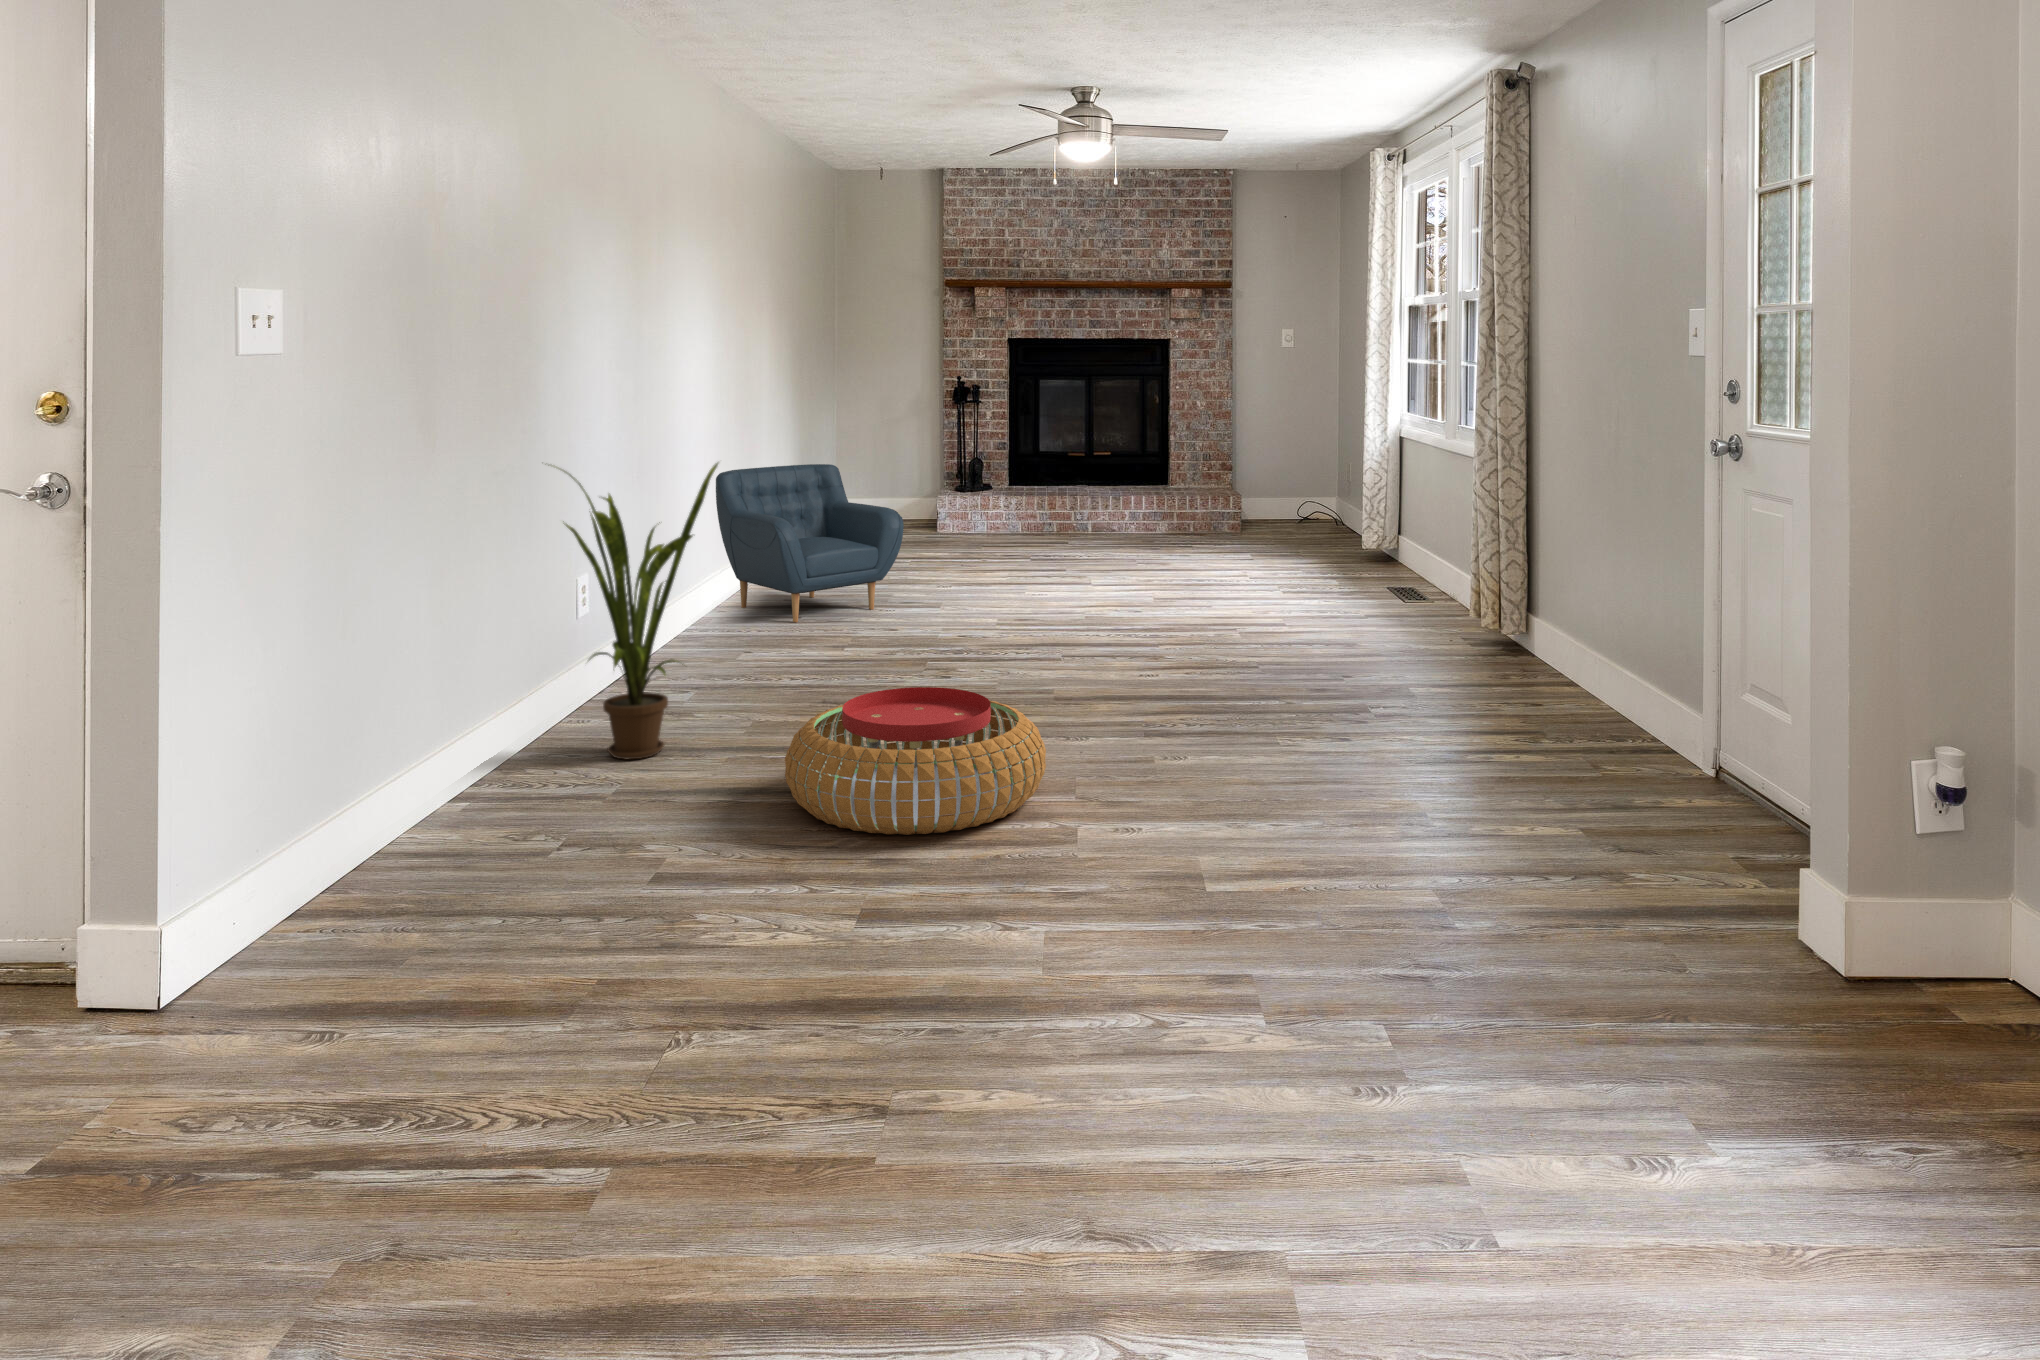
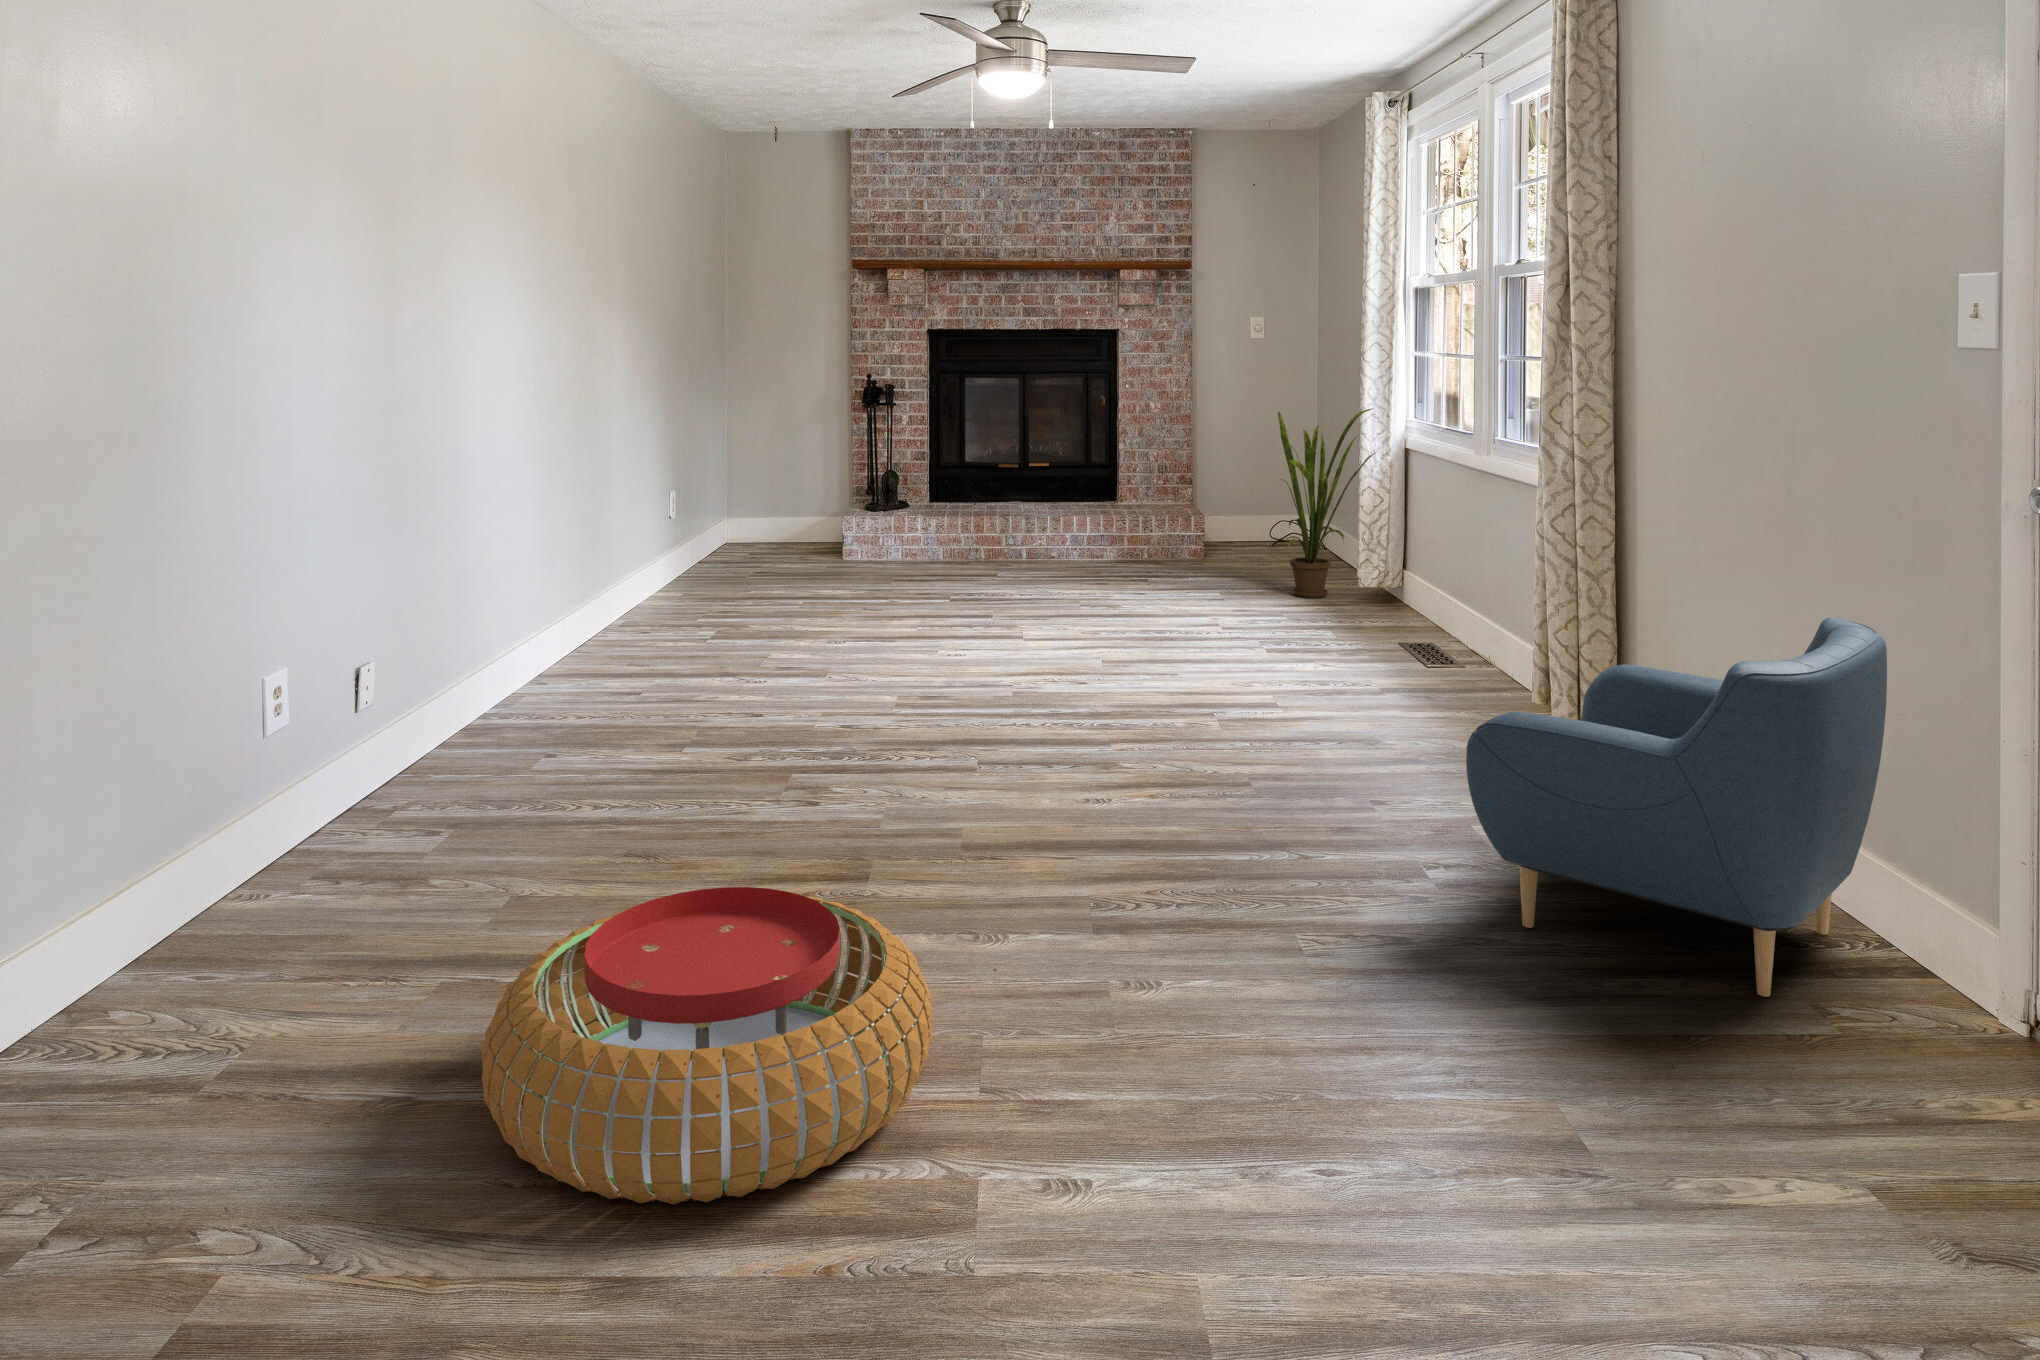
house plant: present [560,463,718,759] -> present [1278,408,1376,598]
armchair: present [716,464,904,622] -> present [1466,617,1887,997]

